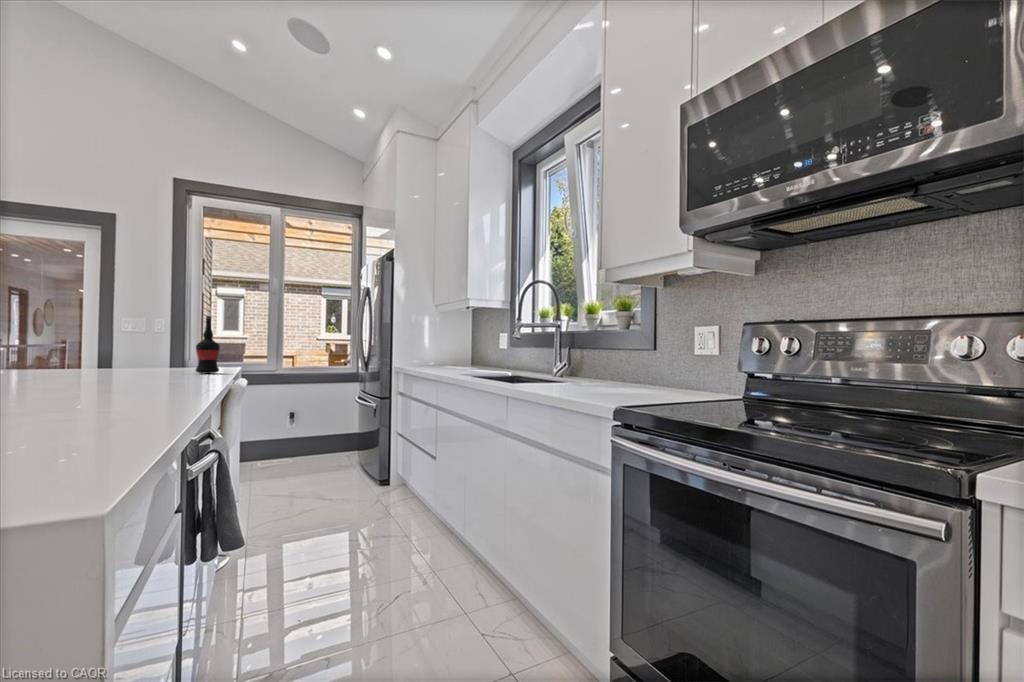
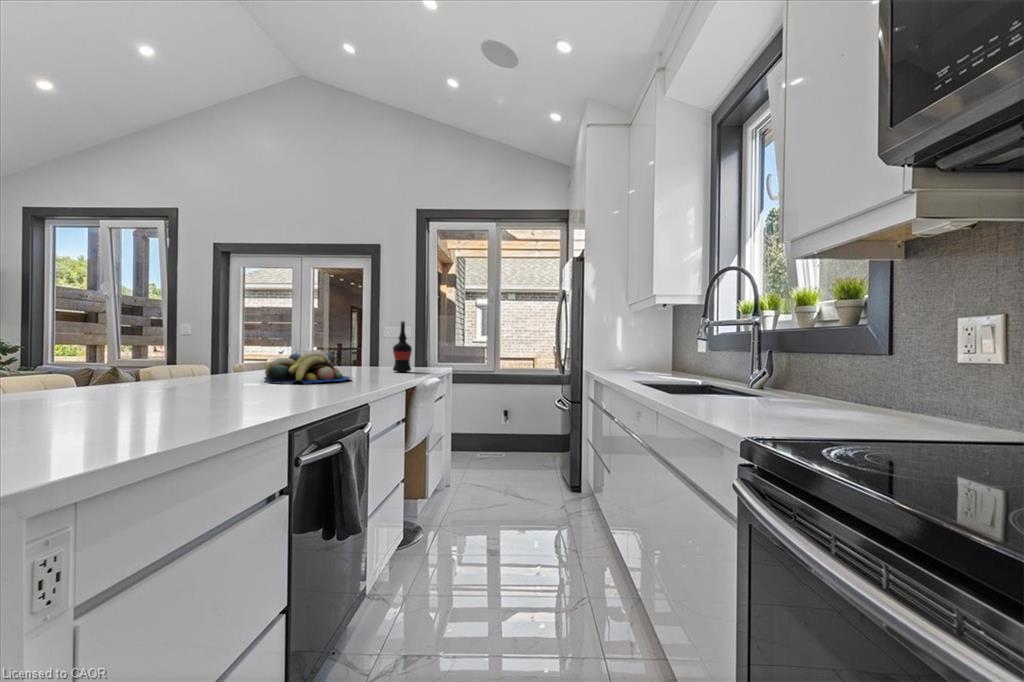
fruit bowl: none [60,349,181,387] -> present [264,351,350,384]

